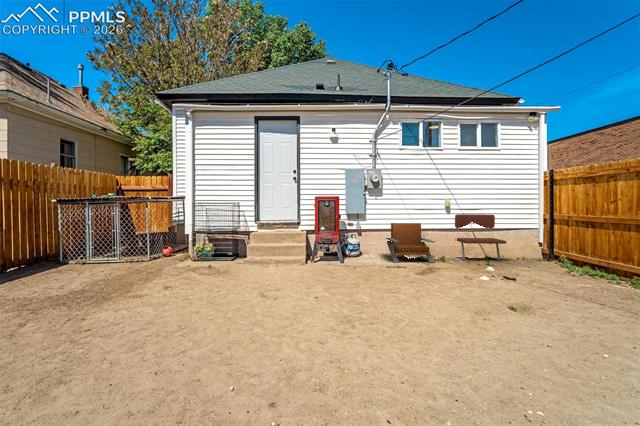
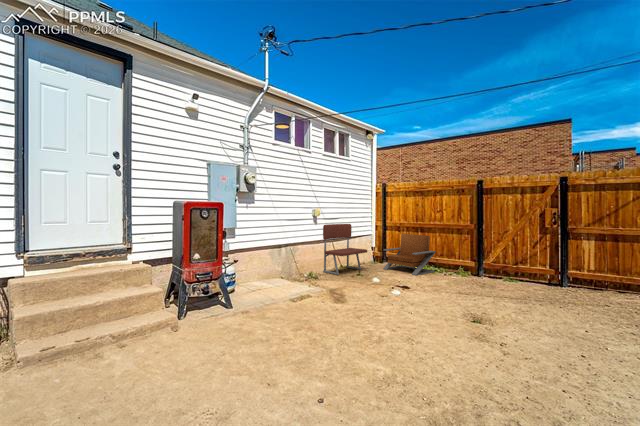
lounge chair: present [385,223,435,263] -> present [383,234,436,276]

